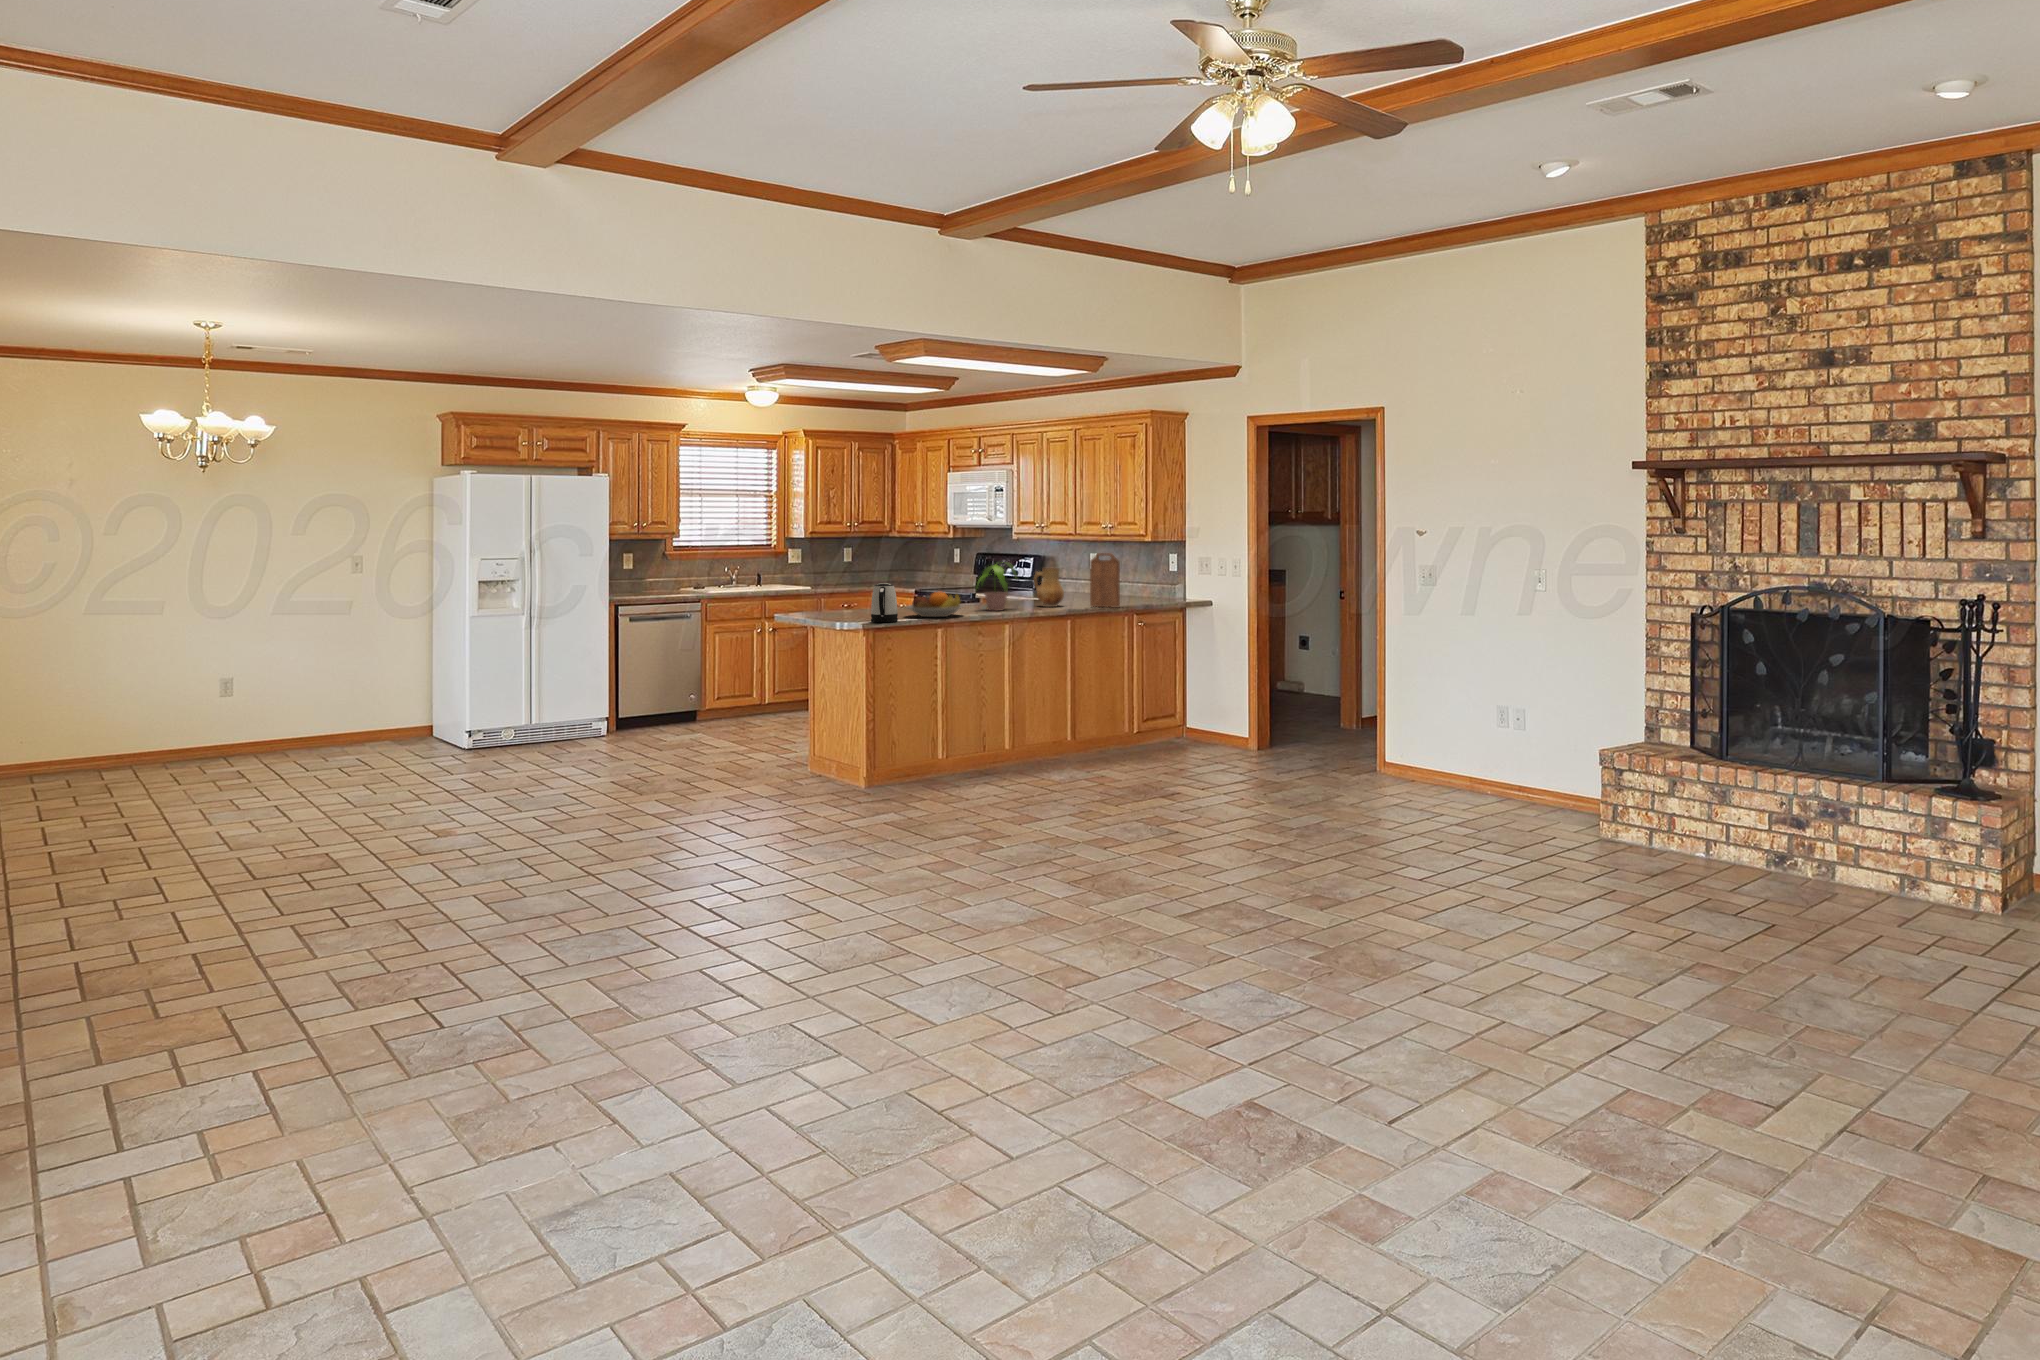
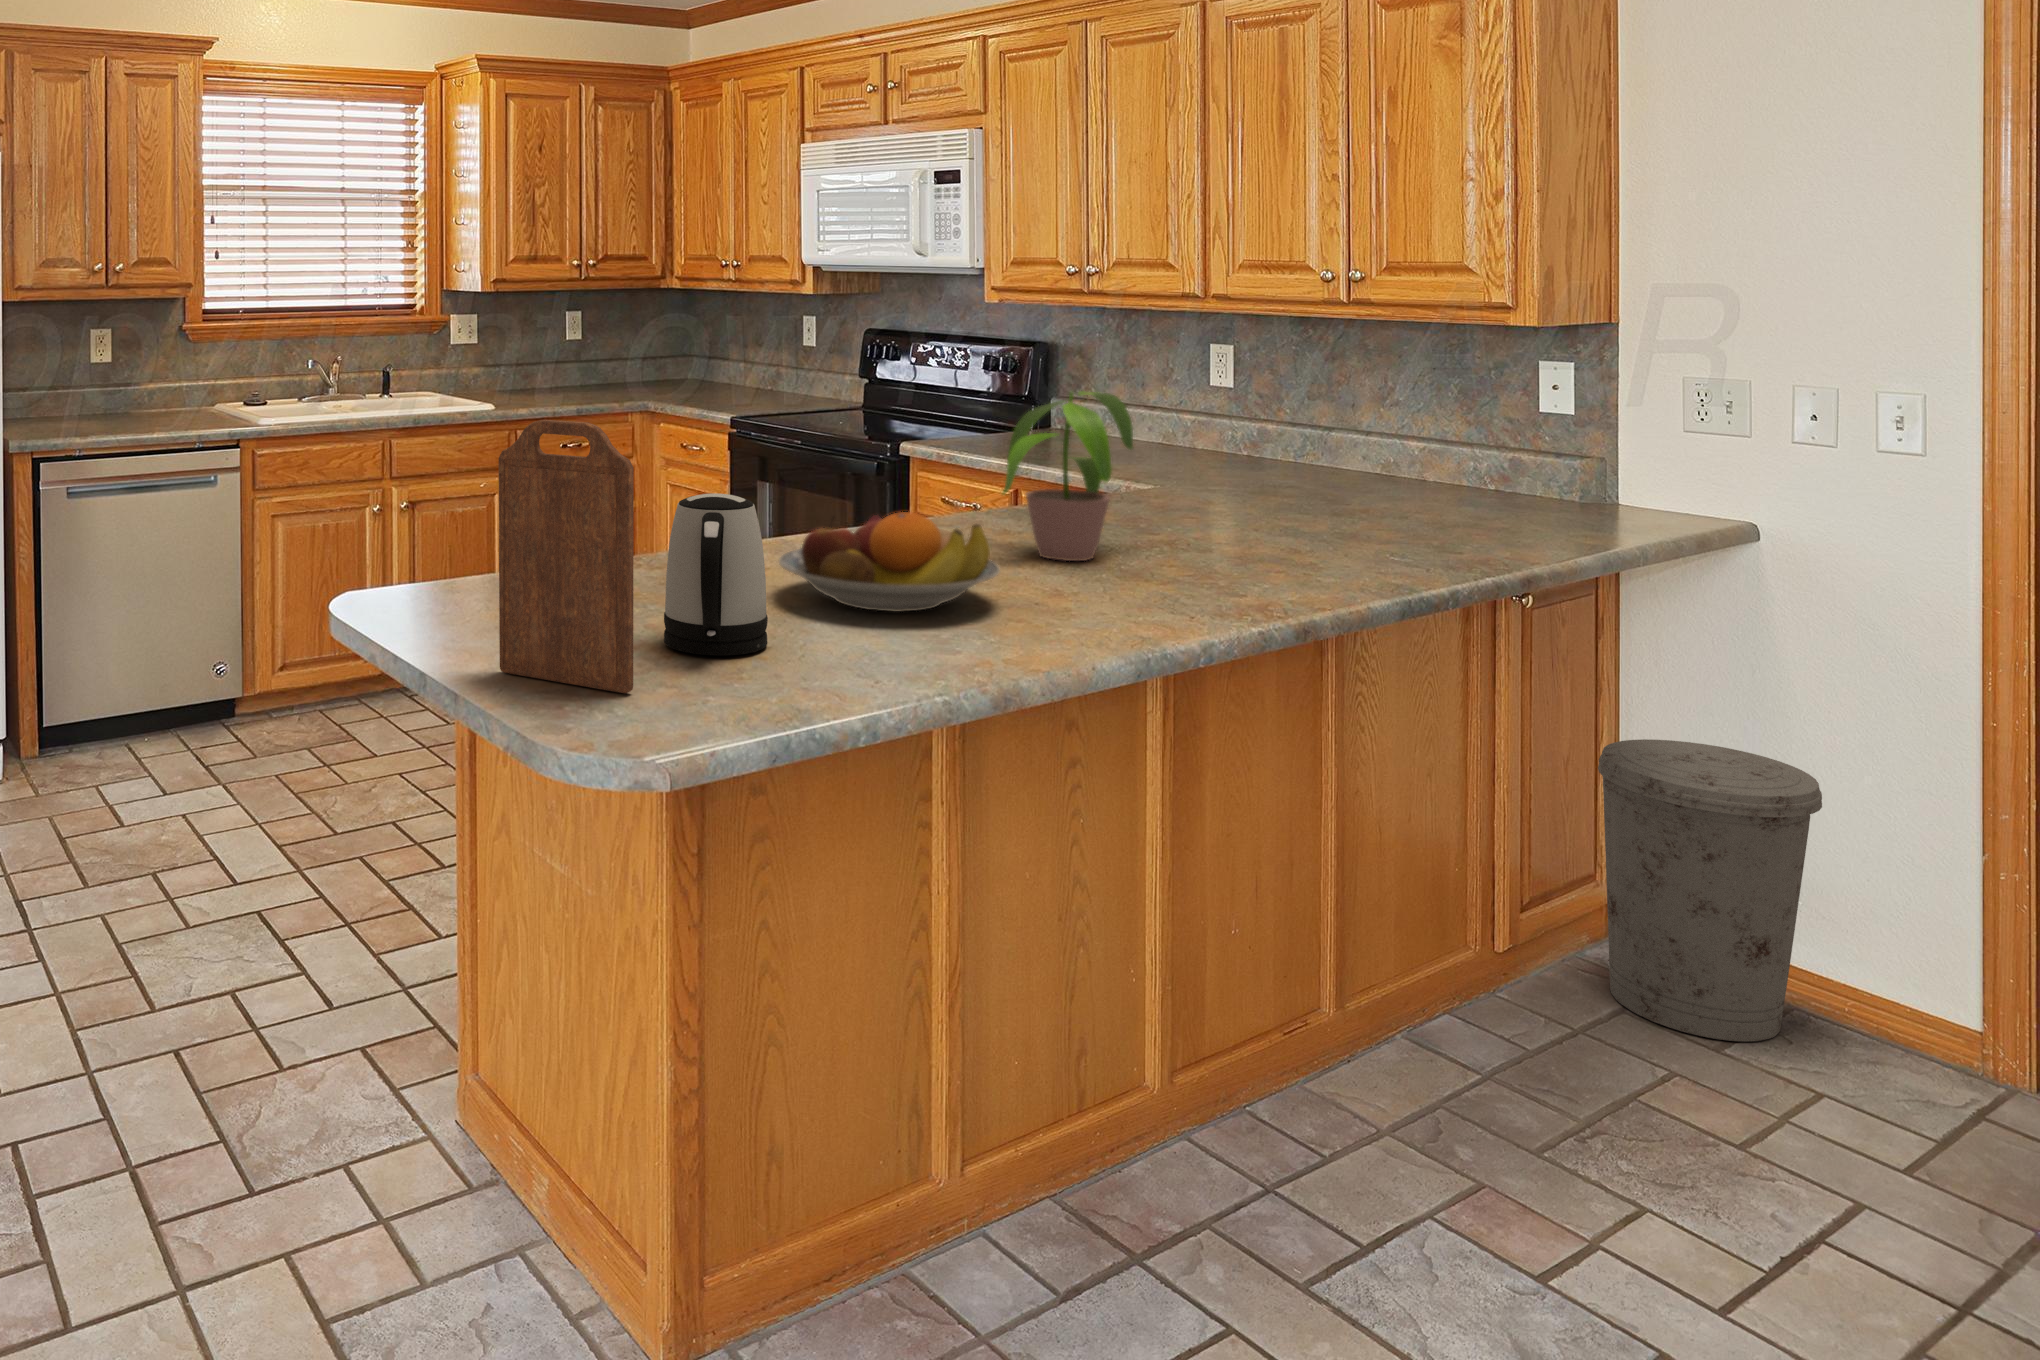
cutting board: present [1090,553,1120,607] -> present [499,420,634,693]
ceramic pitcher: present [1034,568,1064,607] -> none [1165,406,1277,539]
trash can: none [1161,666,1212,745] -> present [1598,739,1822,1041]

